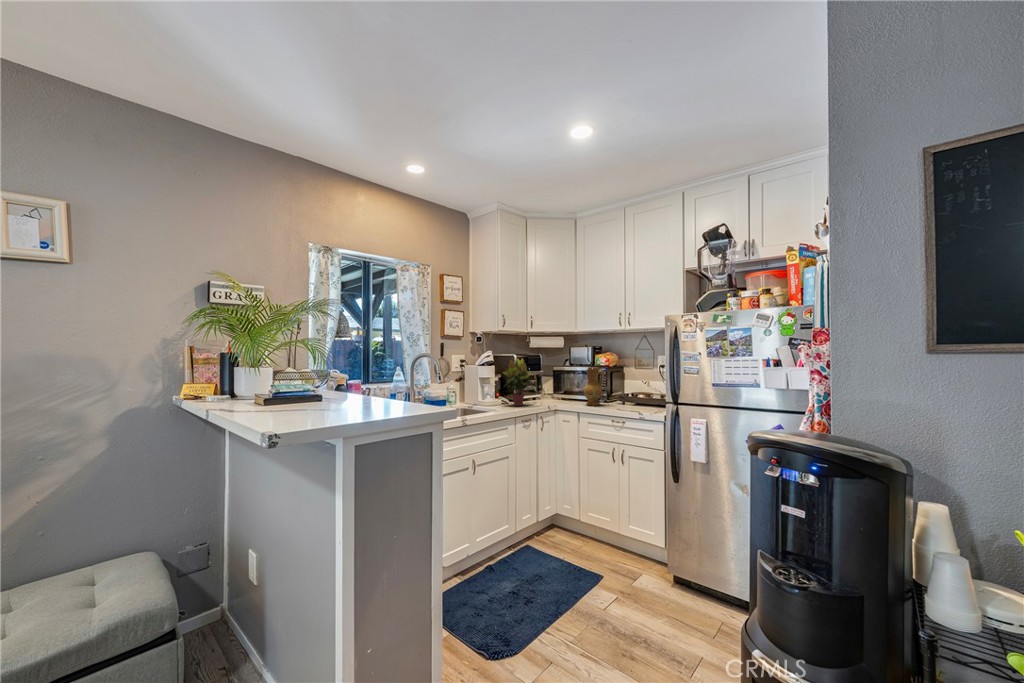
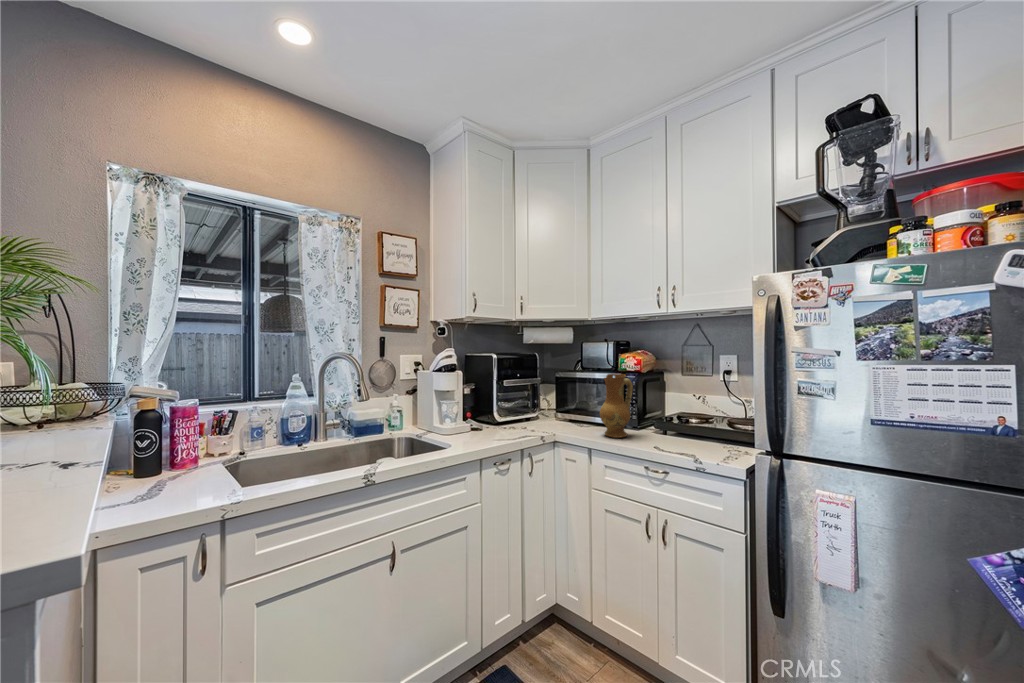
potted plant: present [503,359,531,406] -> none [470,359,518,436]

